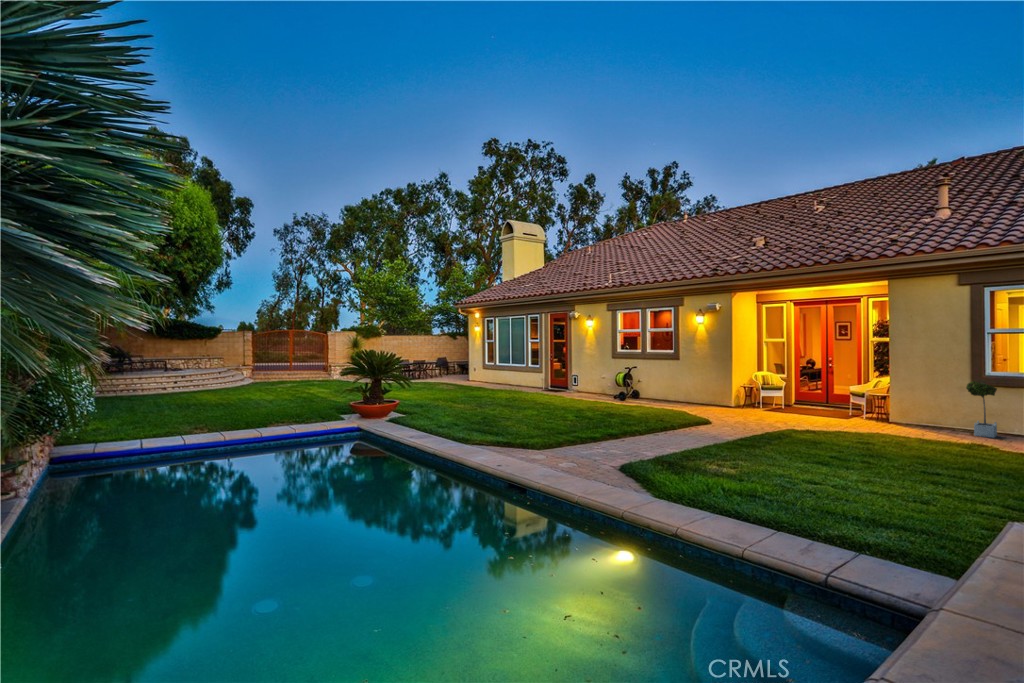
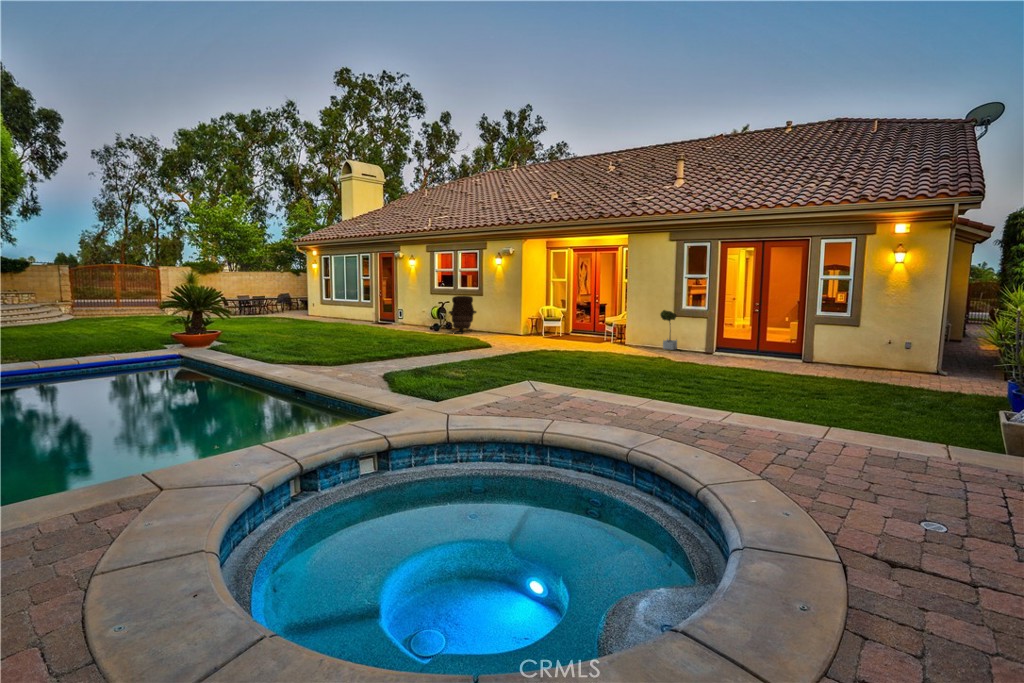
lounge chair: none [637,360,671,406] -> present [449,296,476,333]

